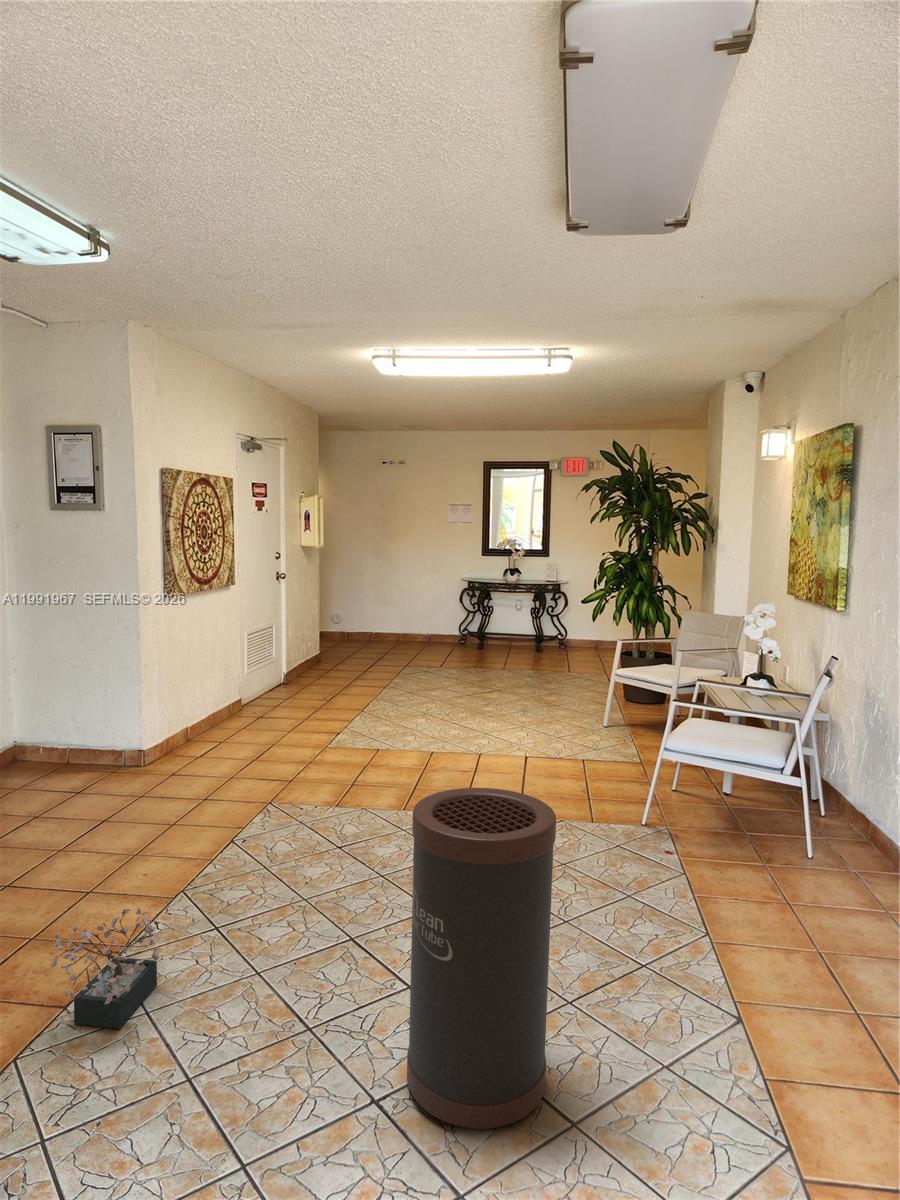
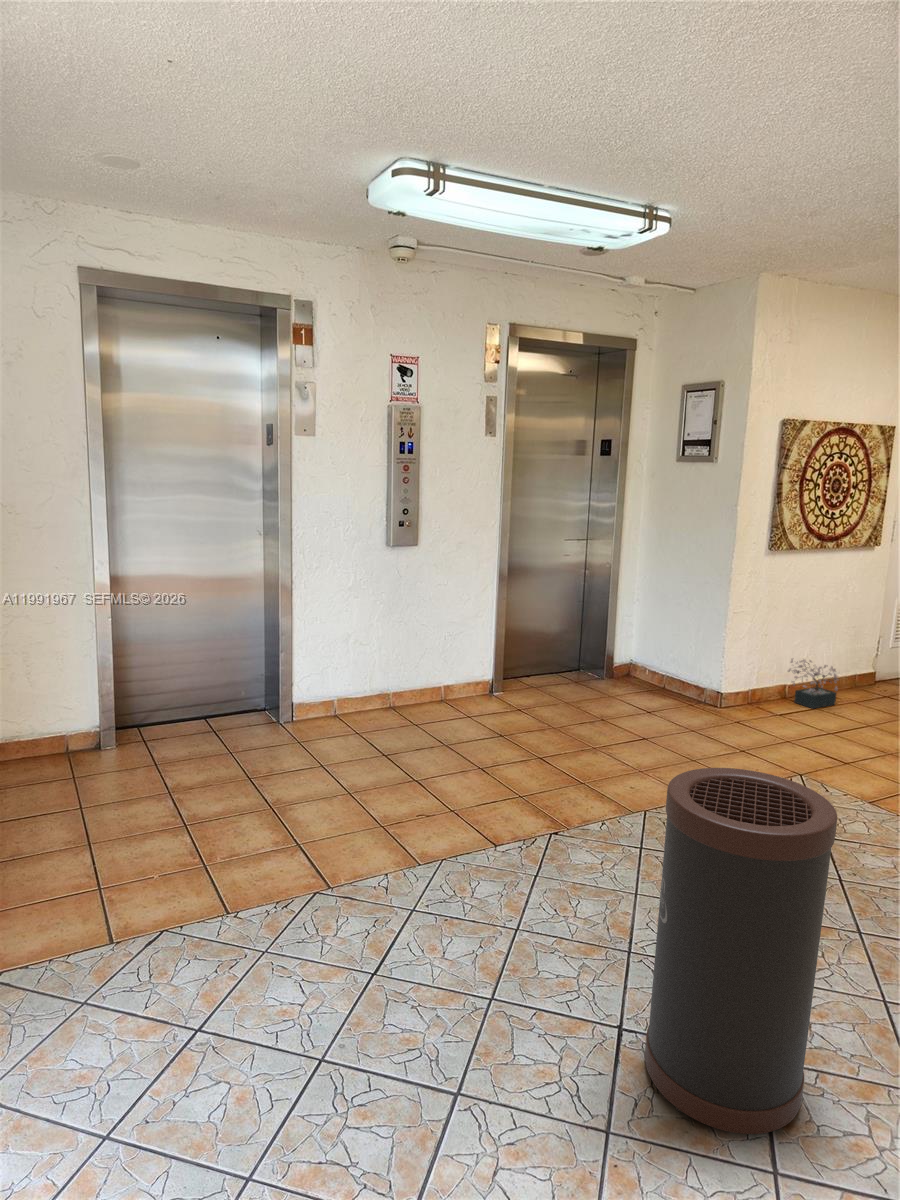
decorative plant: present [50,908,159,1029] -> present [788,658,838,709]

